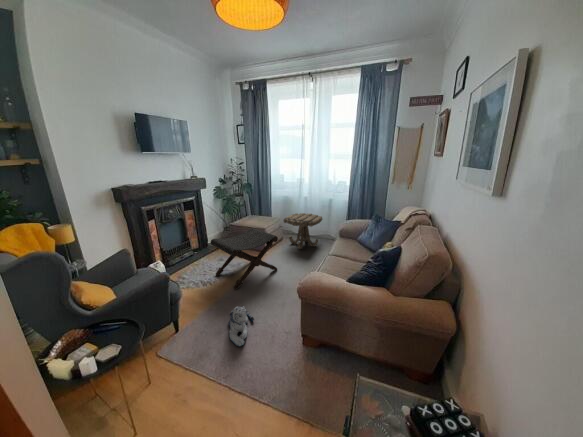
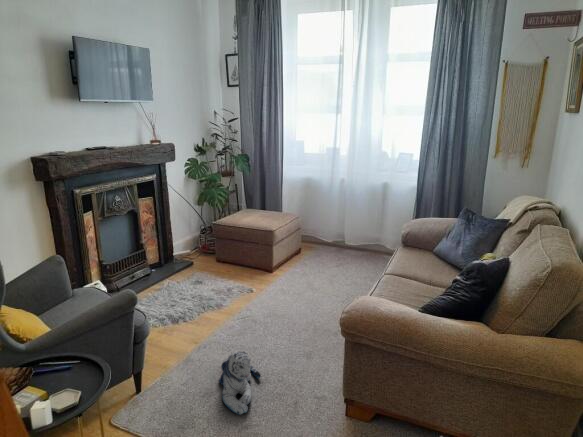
side table: present [283,213,322,249] -> none [303,206,371,268]
footstool: present [211,228,278,290] -> none [185,229,296,330]

